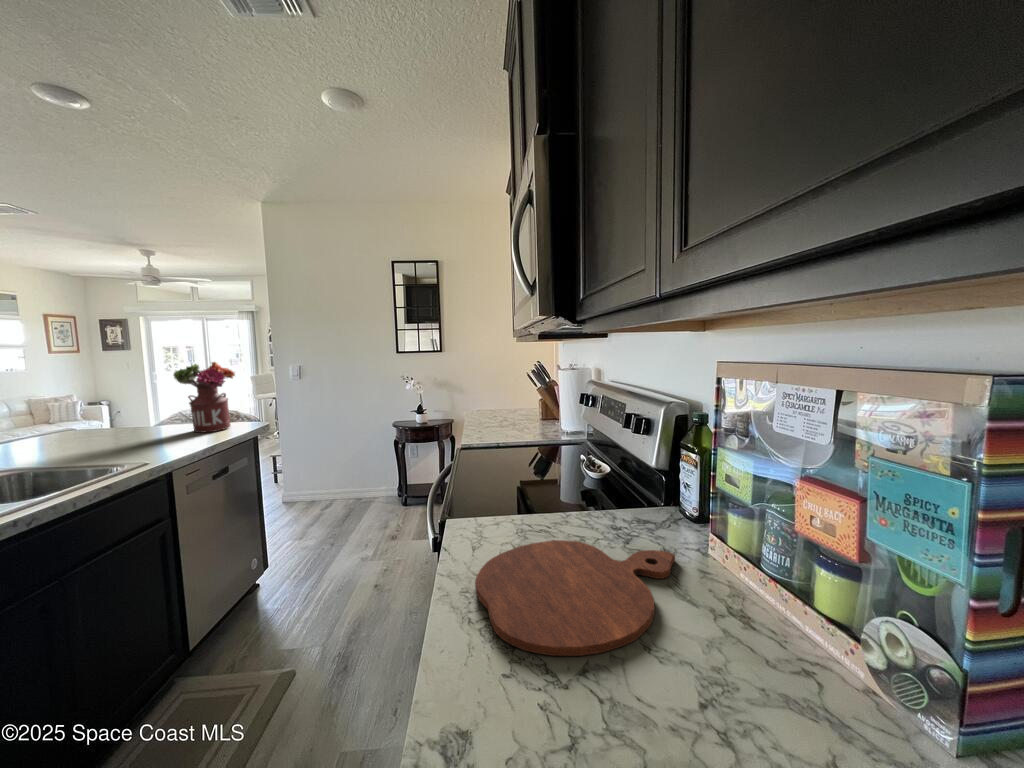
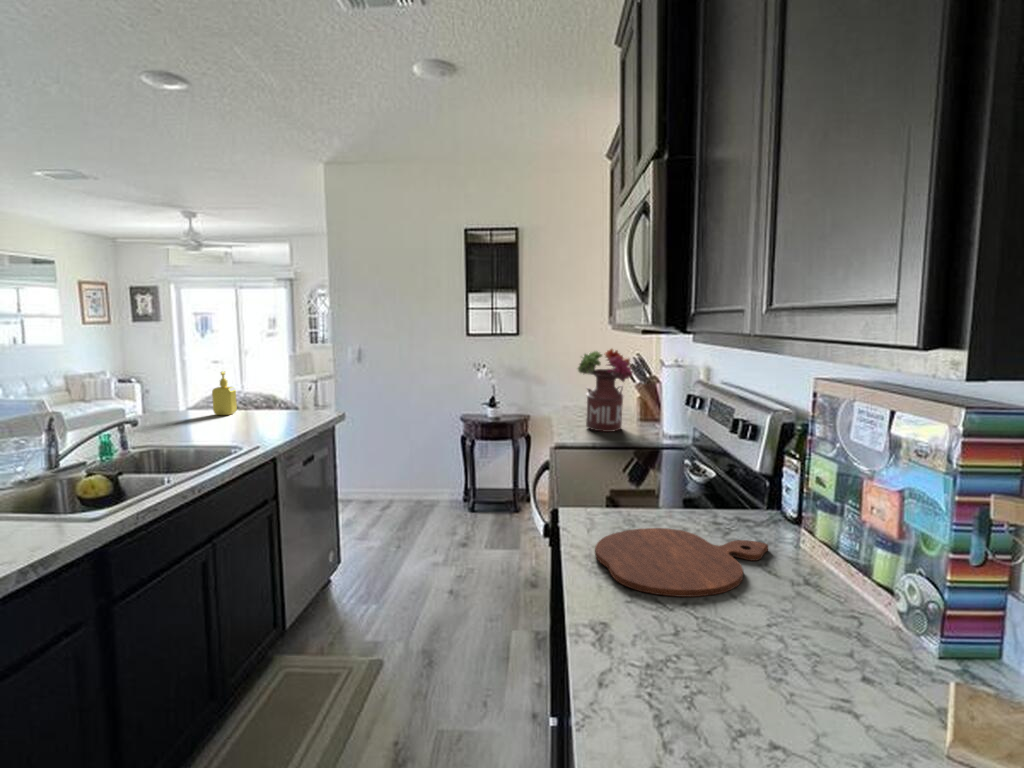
flower arrangement: present [173,362,235,433] -> present [578,349,633,432]
soap dispenser: none [128,388,158,431] -> present [212,371,237,415]

